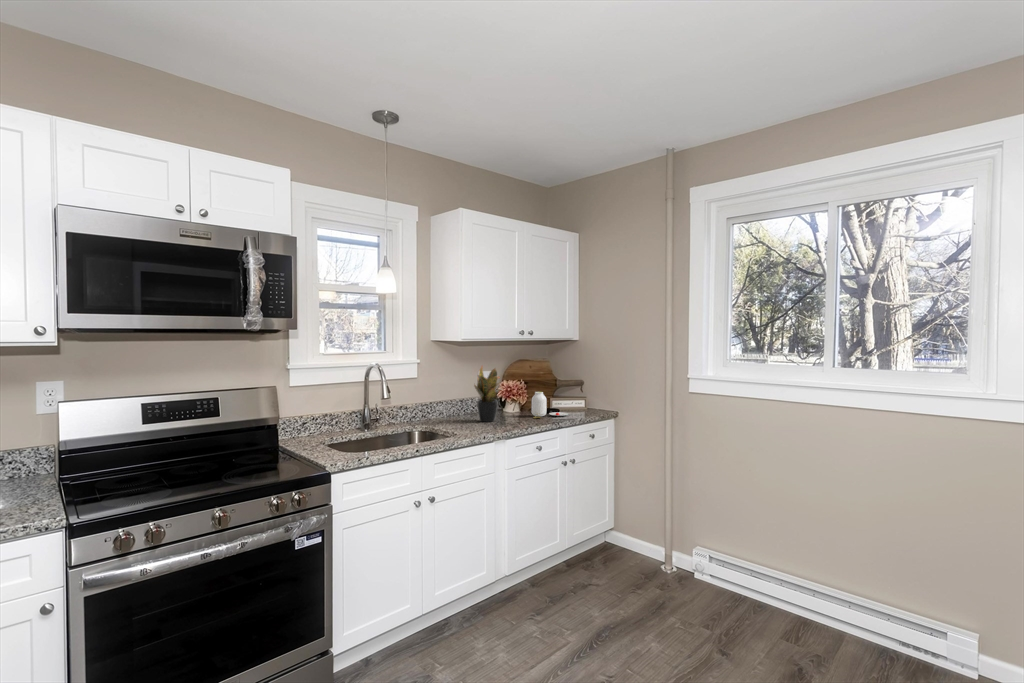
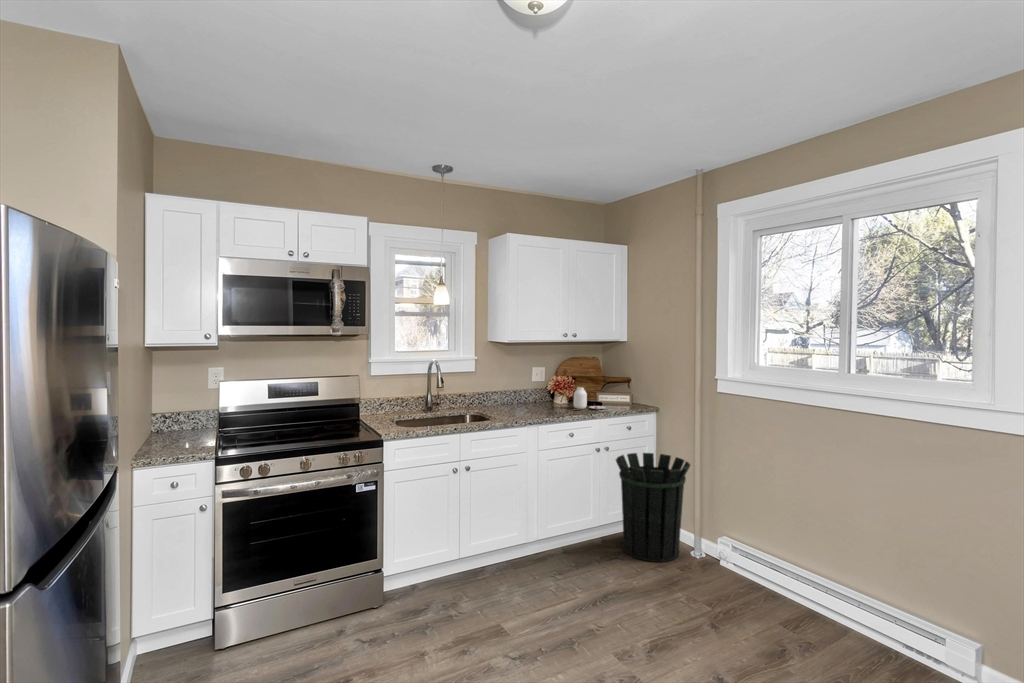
potted plant: present [474,366,502,422] -> none [518,361,548,411]
waste bin: none [586,462,669,586] -> present [616,453,690,562]

